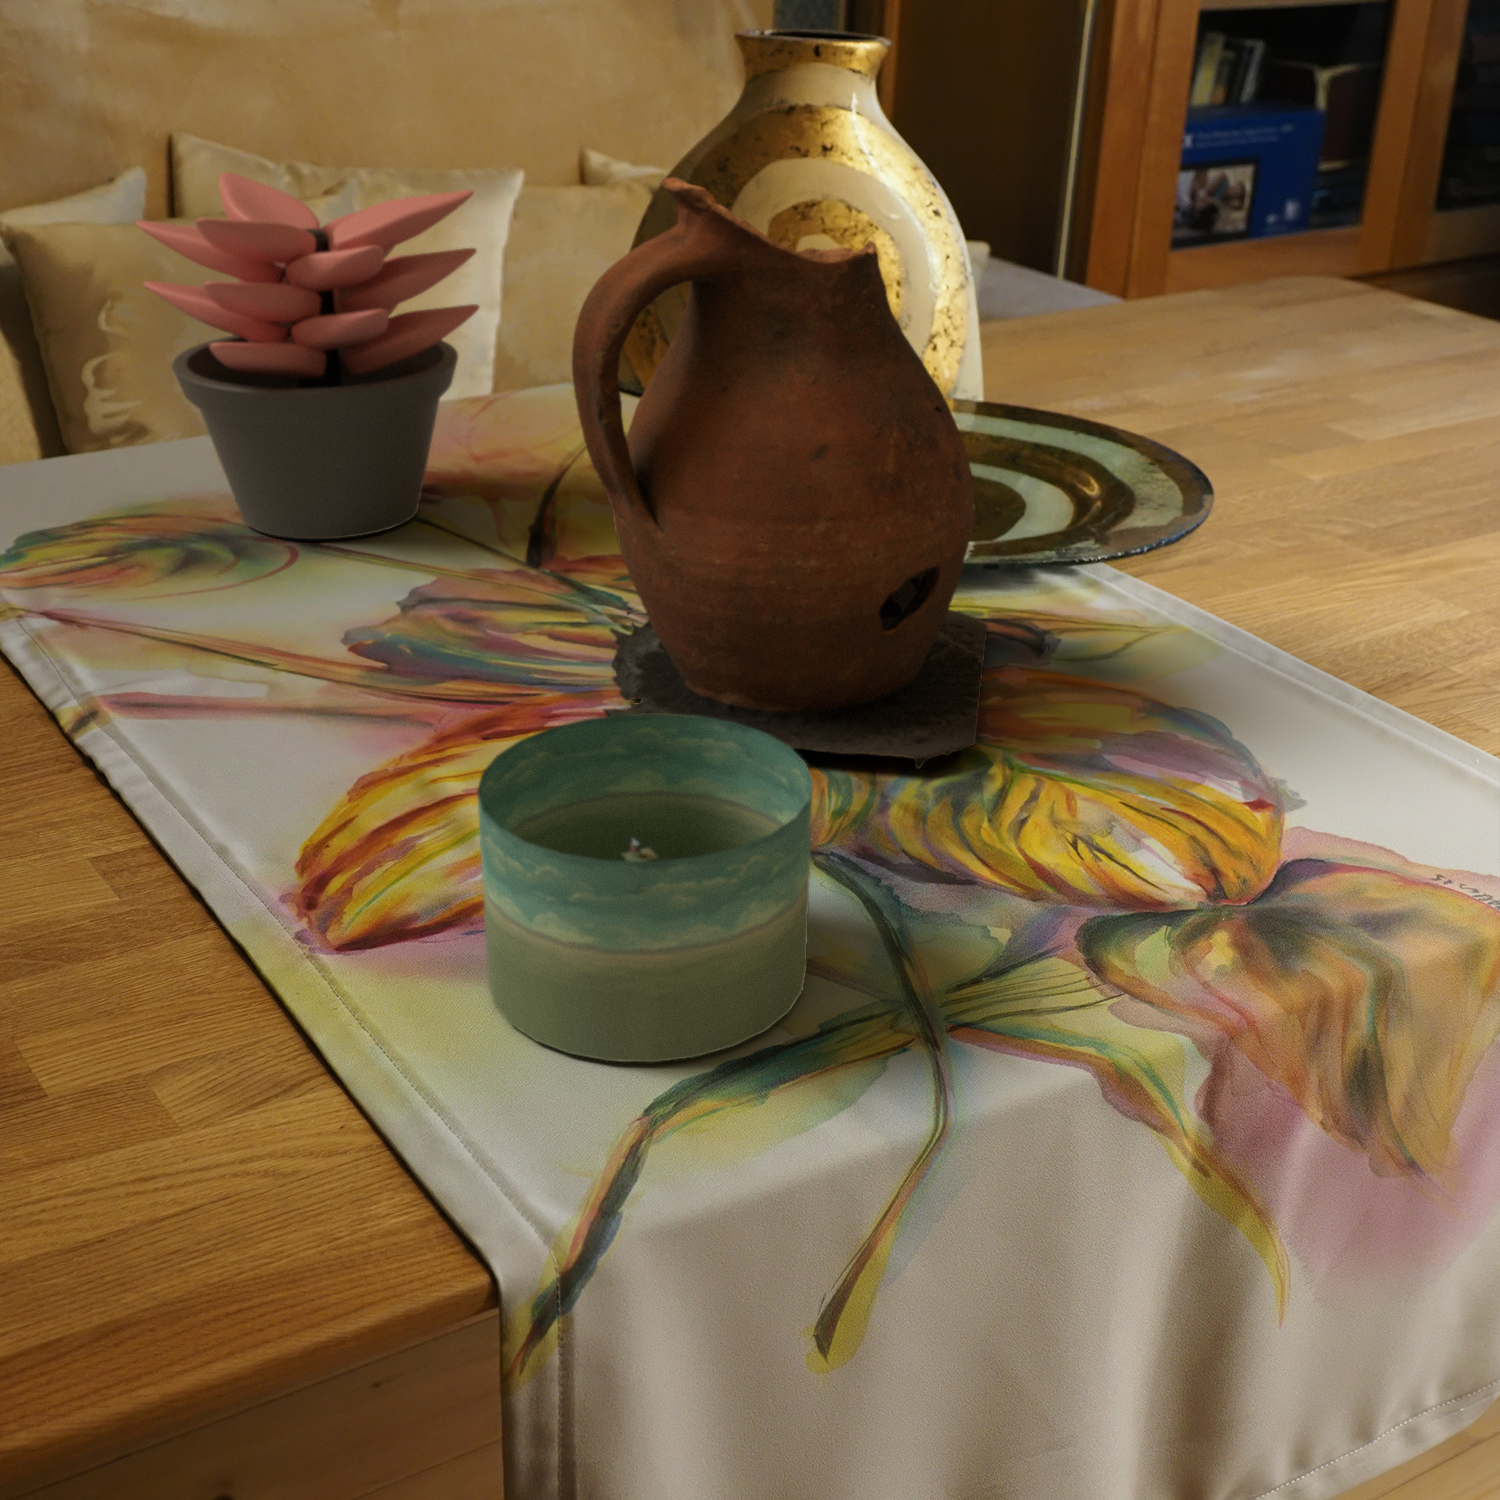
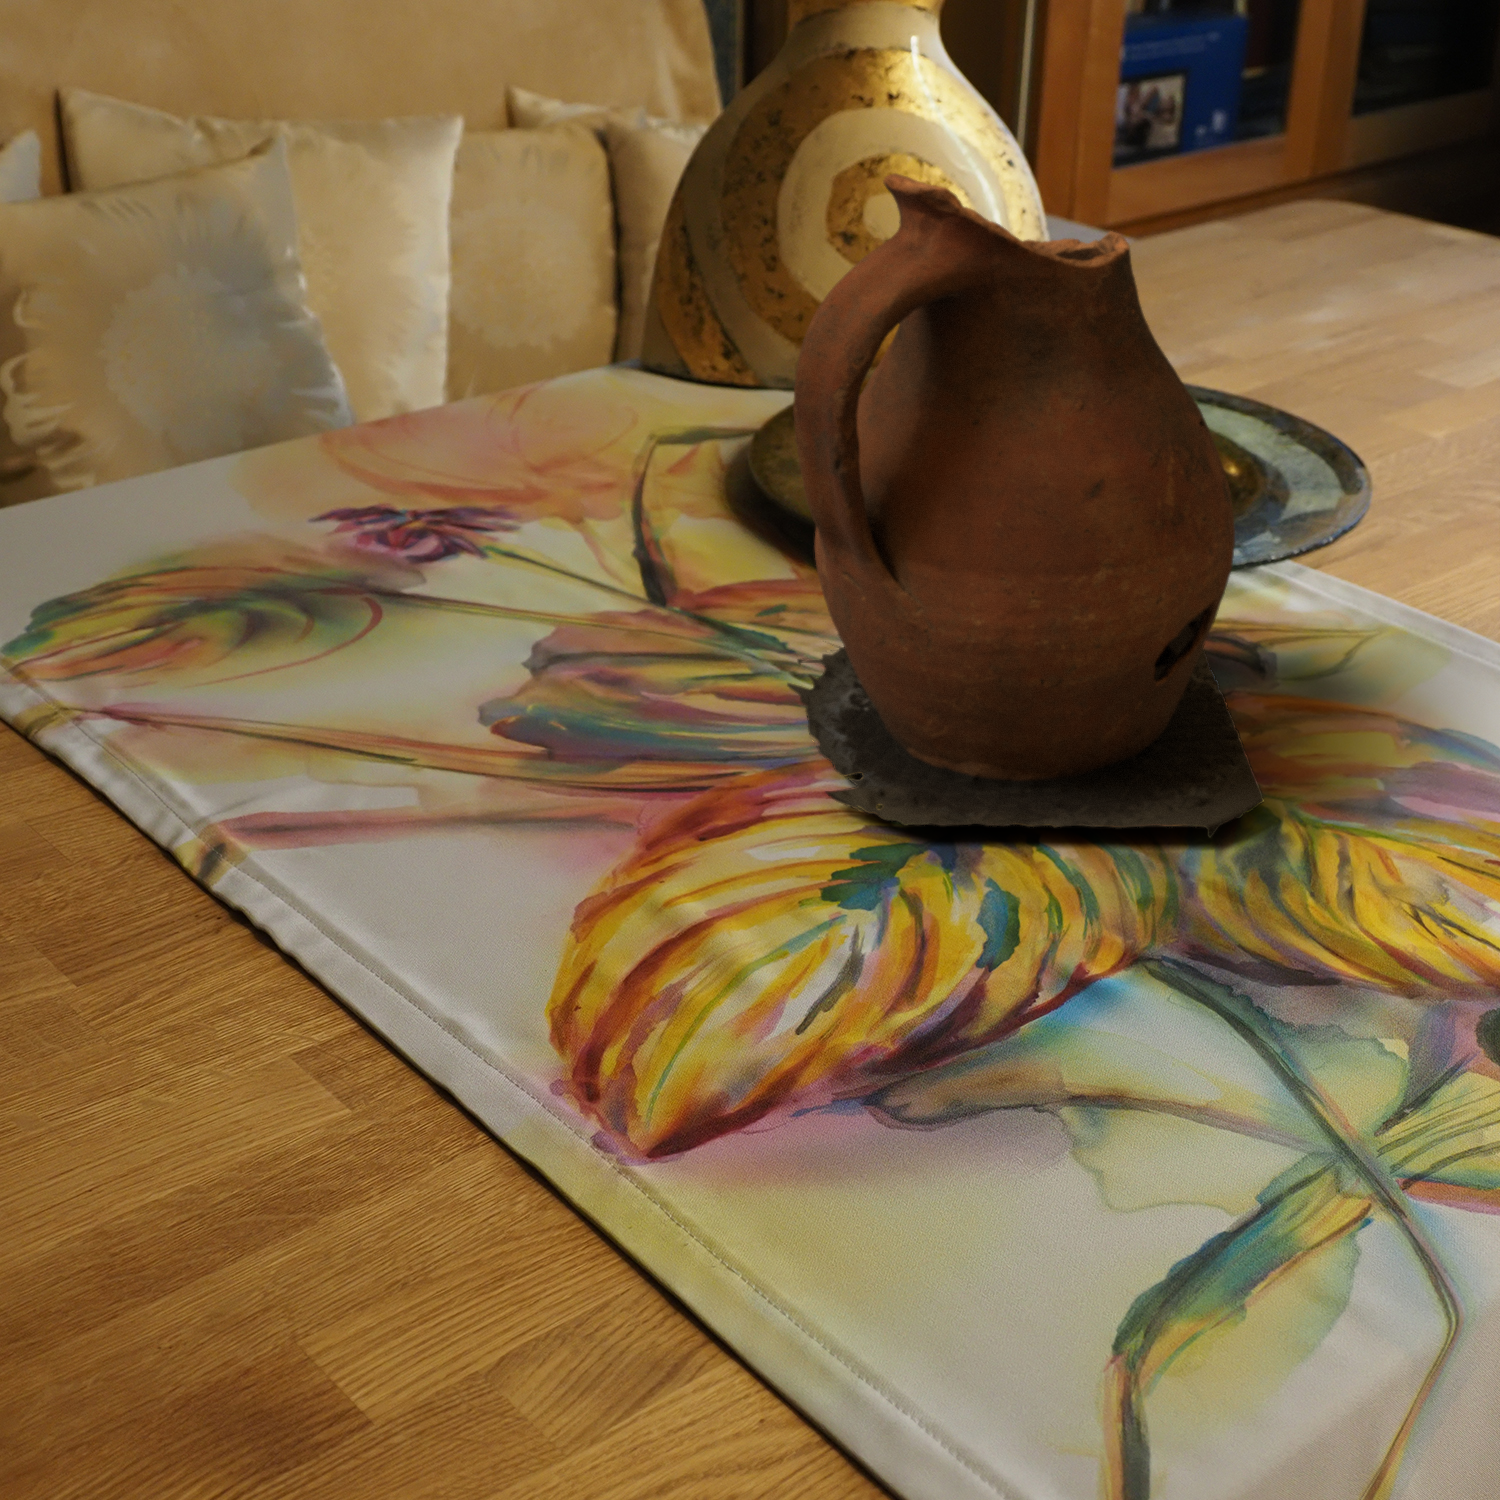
succulent plant: present [136,172,479,539] -> none [156,165,558,591]
candle: present [477,713,813,1062] -> none [844,834,1246,1276]

